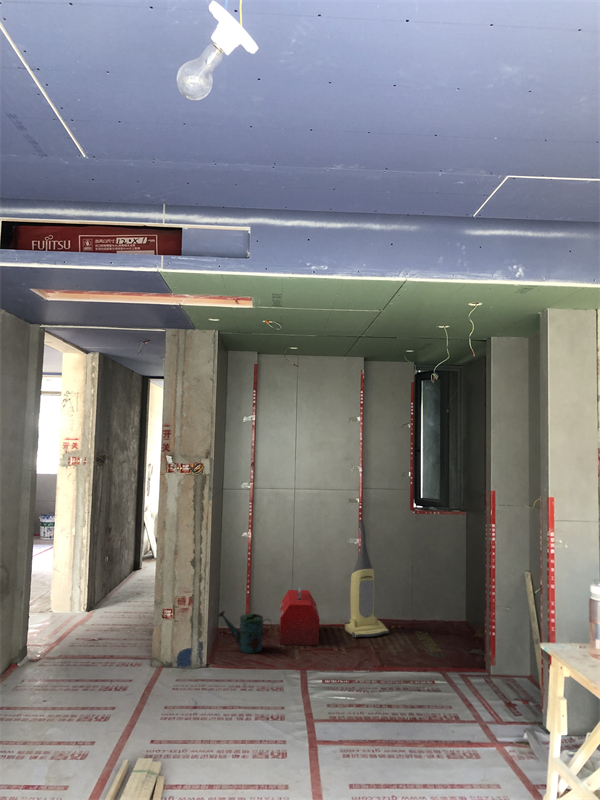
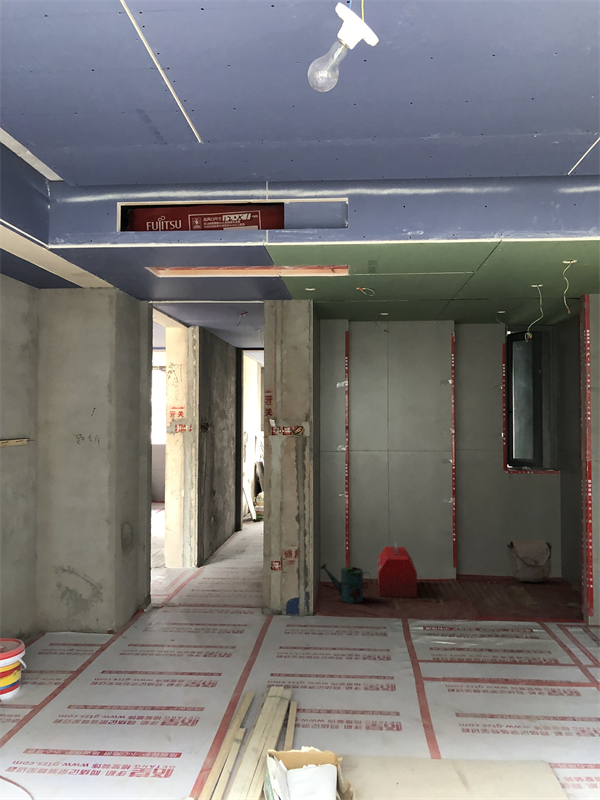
vacuum cleaner: present [344,521,389,638] -> none [441,480,486,592]
bag: none [411,582,454,625] -> present [507,540,552,582]

